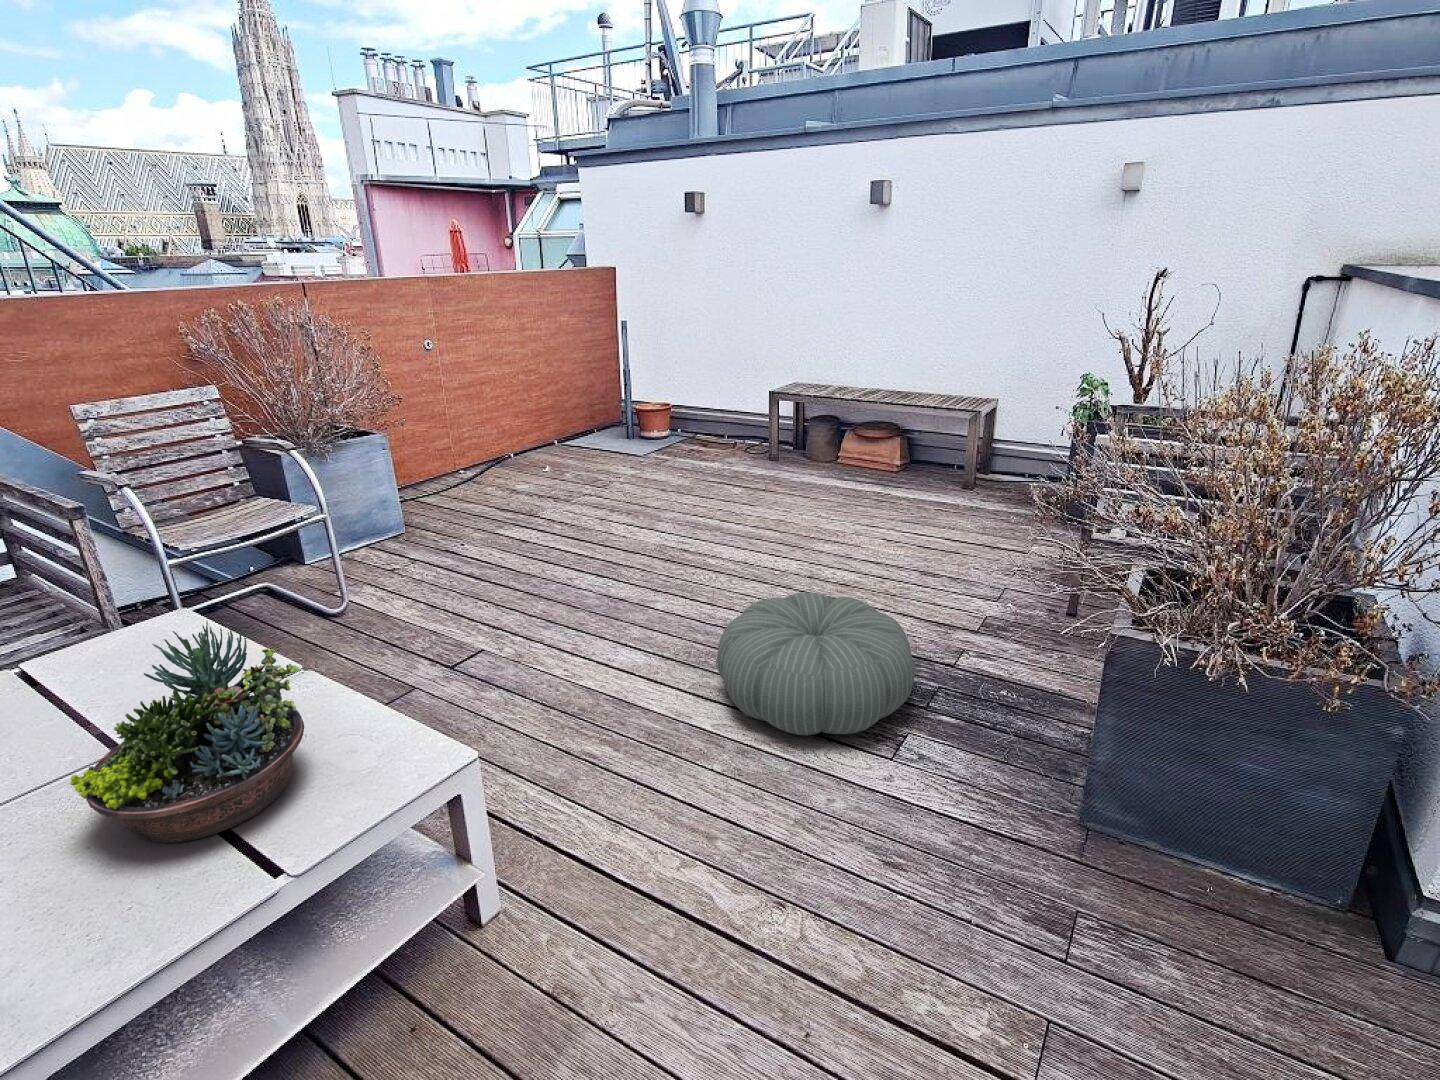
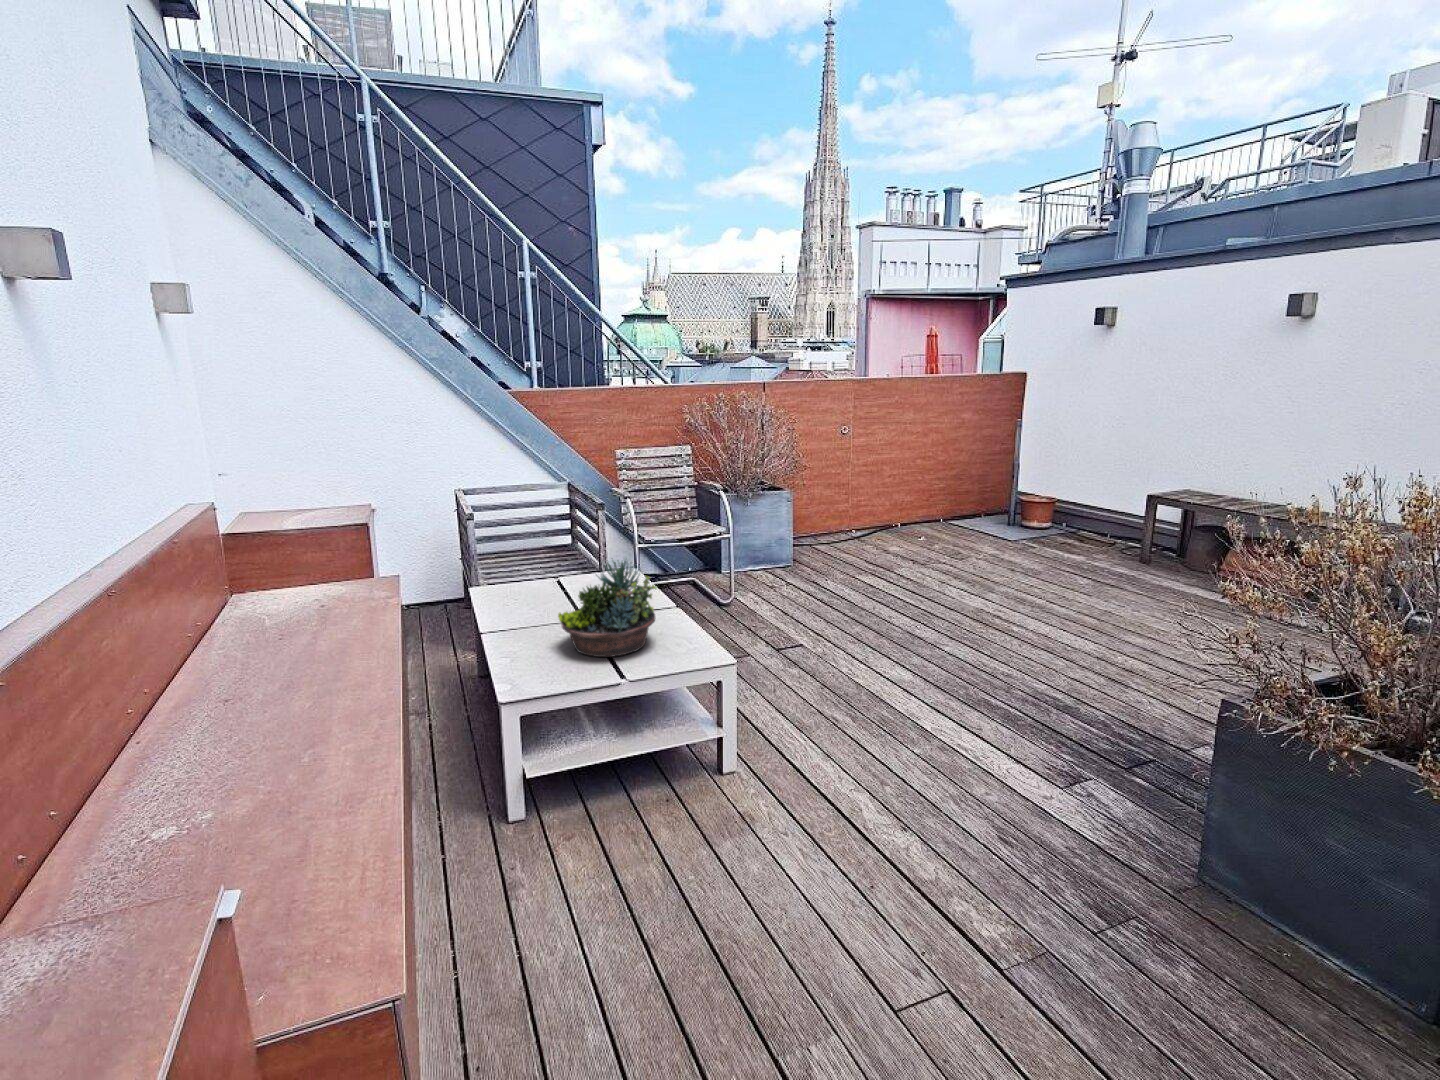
pouf: present [717,592,915,735] -> none [947,648,1123,764]

